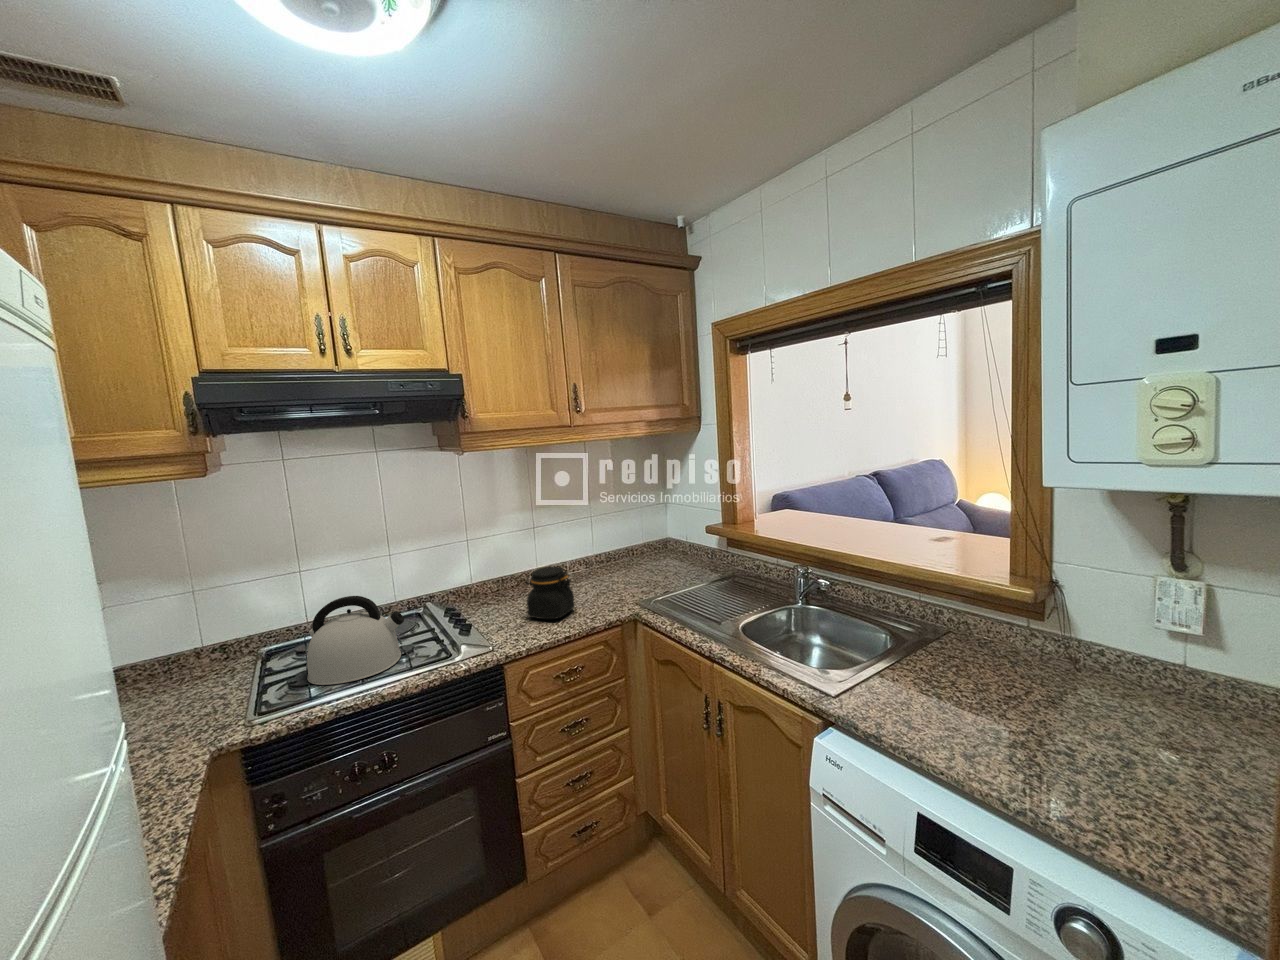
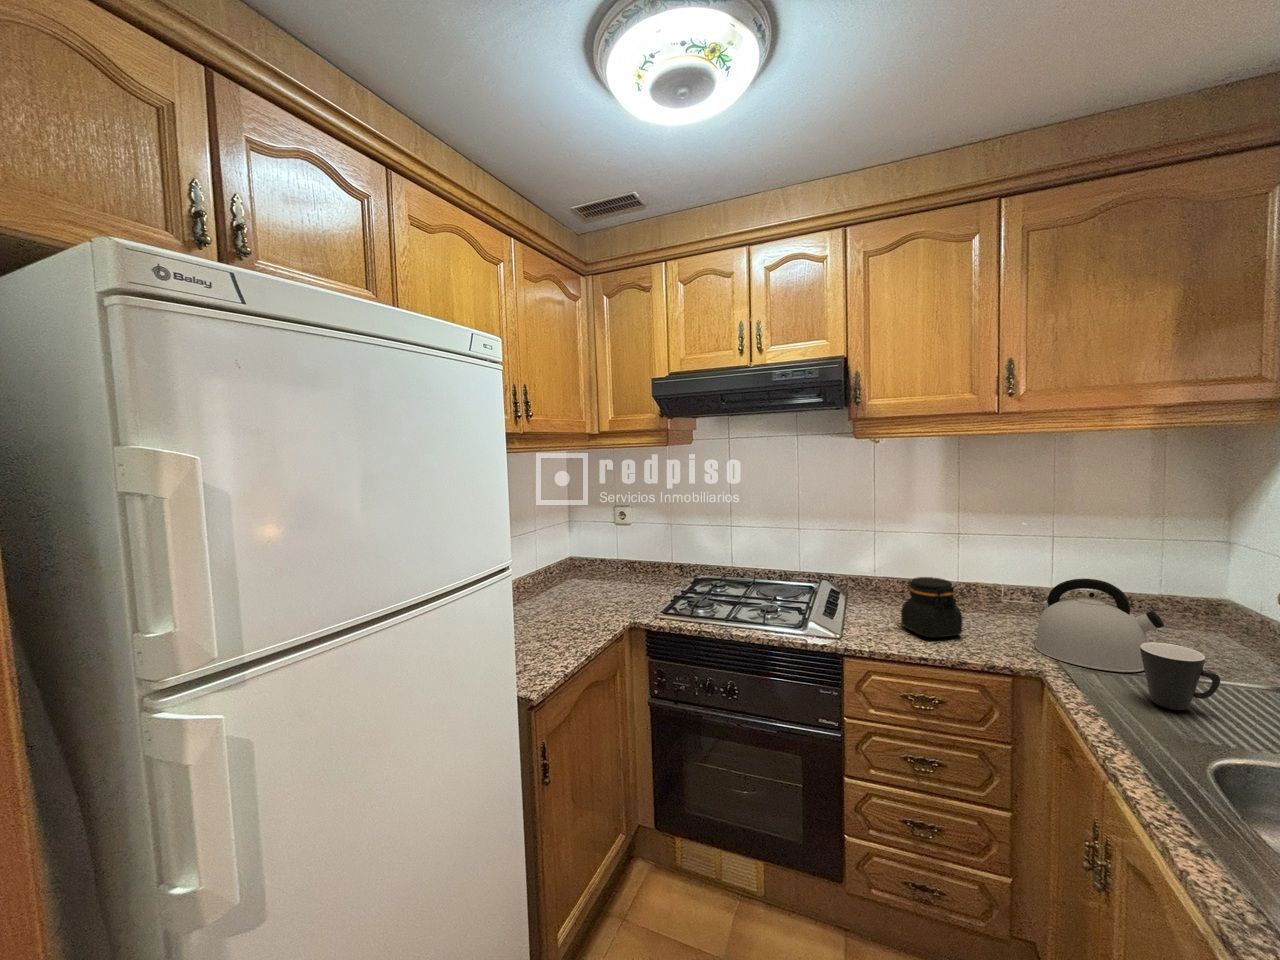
mug: none [690,568,724,608] -> present [1140,642,1220,710]
kettle: present [307,596,404,685] -> present [1035,579,1164,672]

